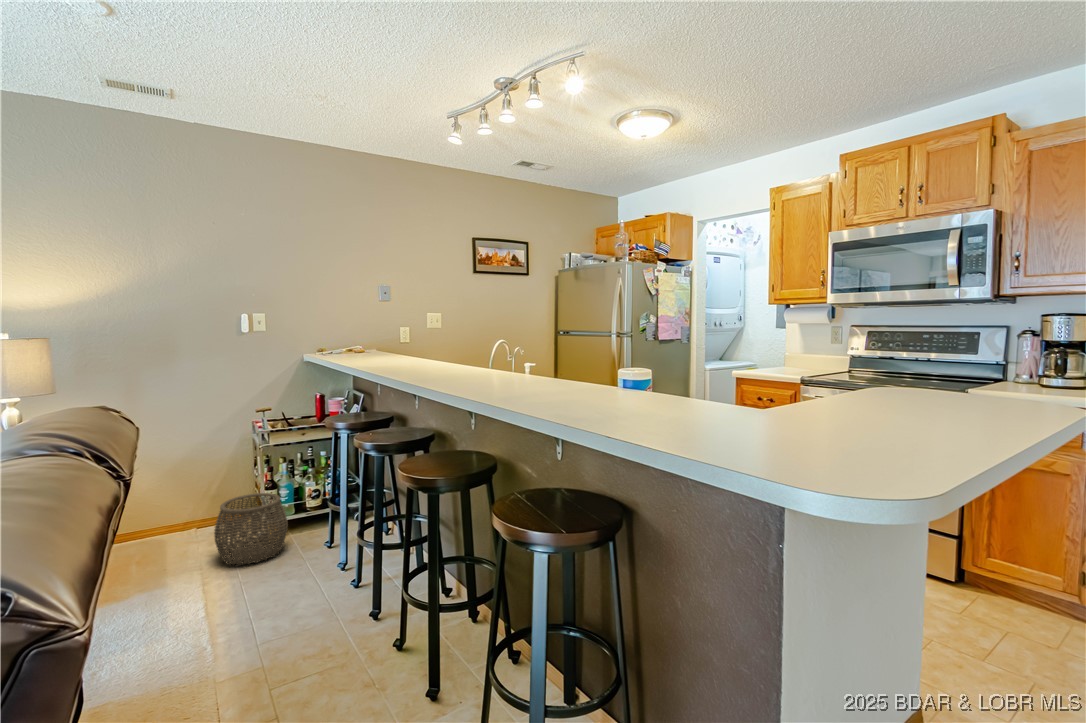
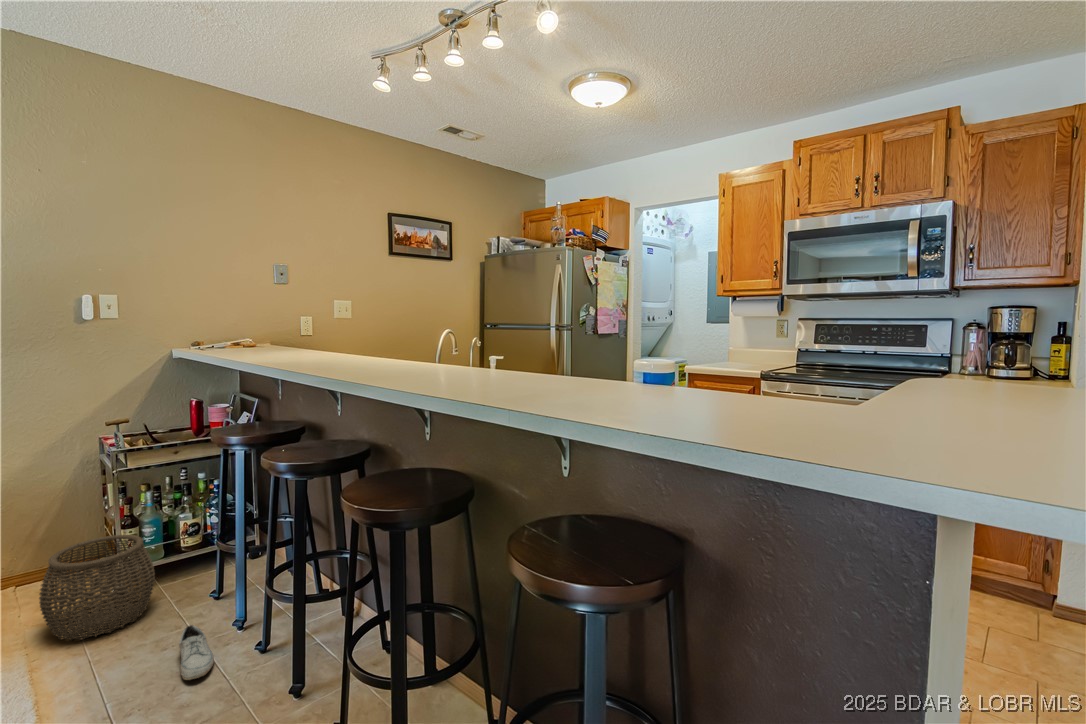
shoe: none [302,561,324,597] -> present [179,625,214,680]

